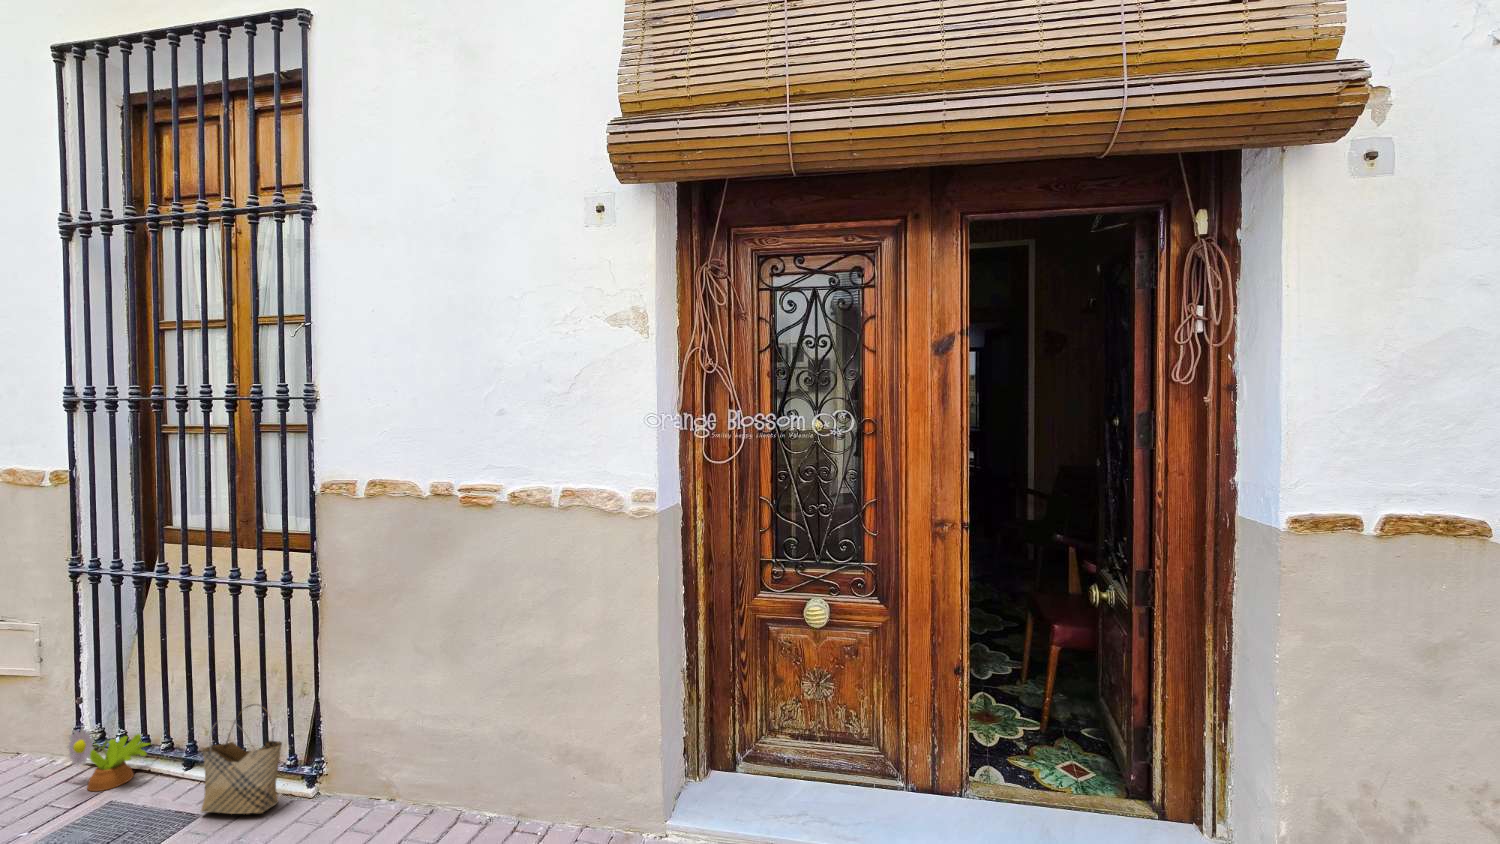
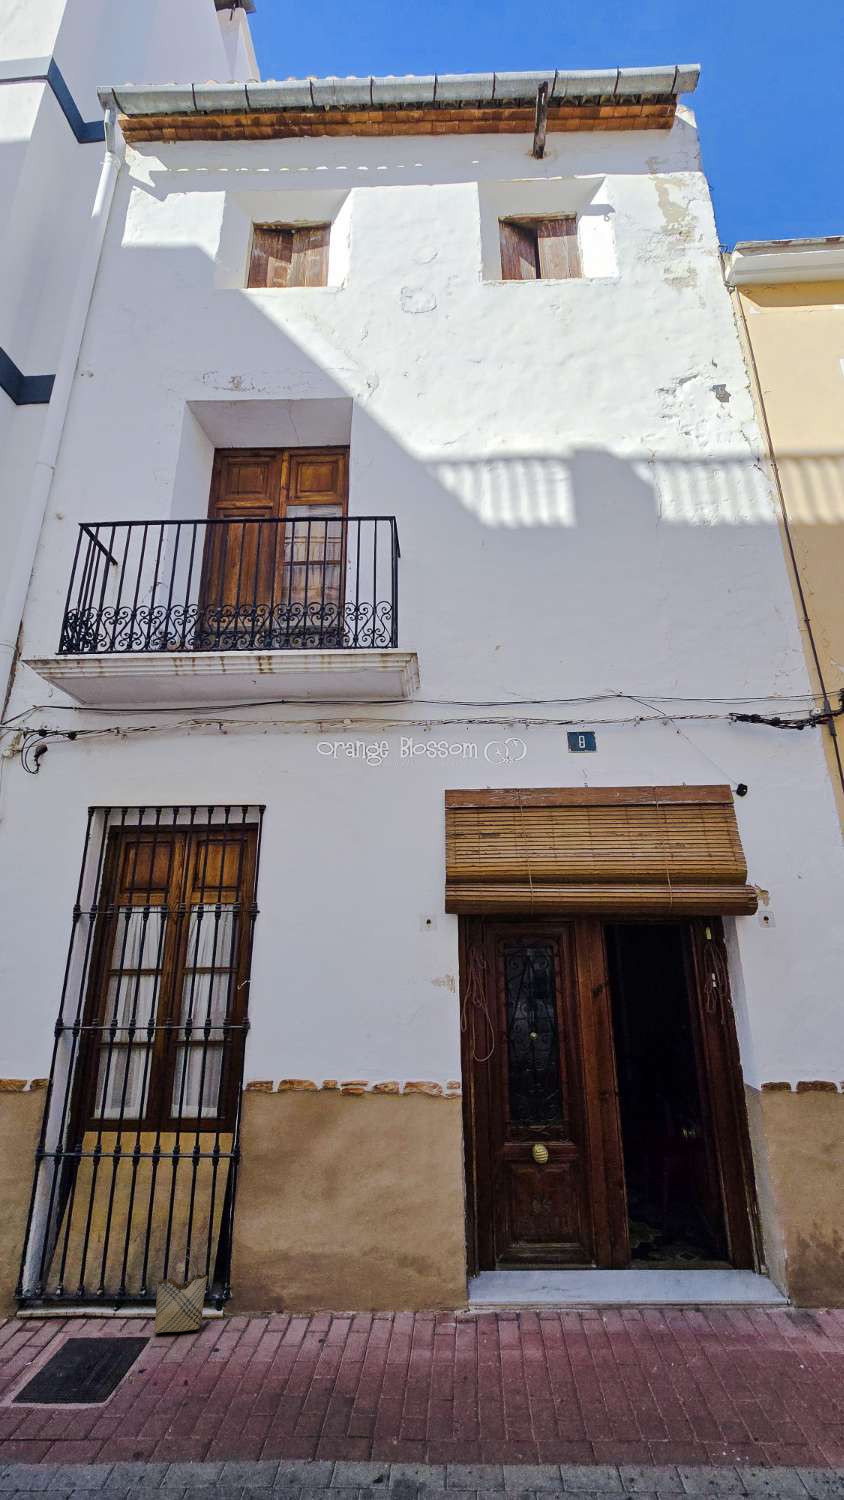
decorative plant: present [67,727,150,791] -> none [33,1277,90,1333]

